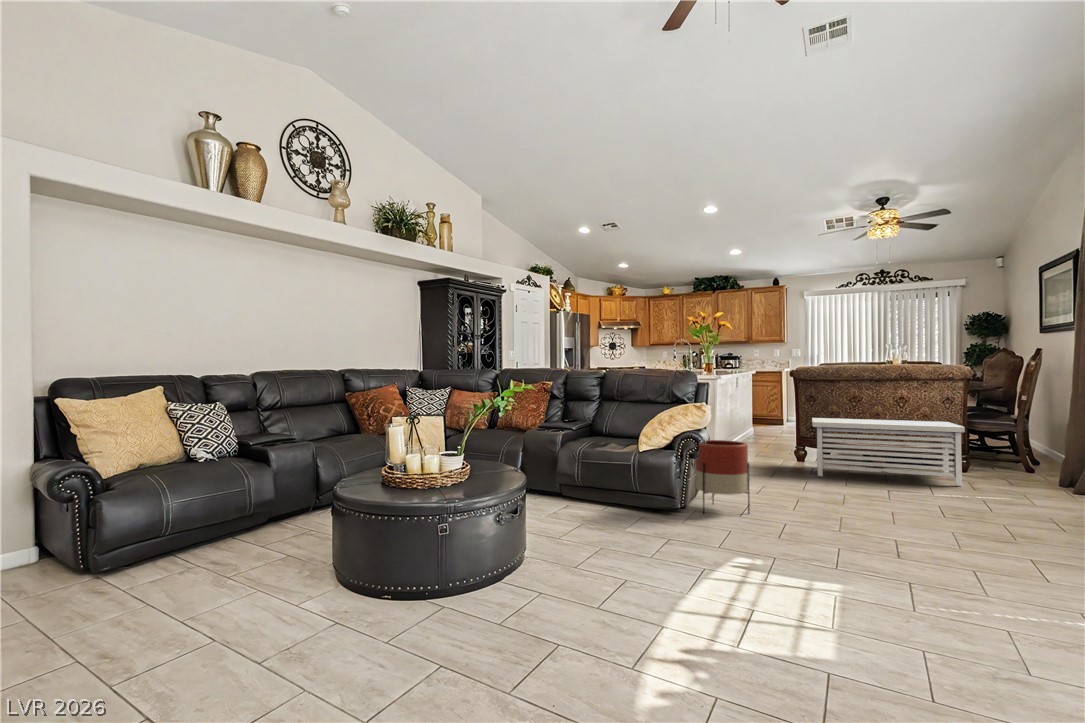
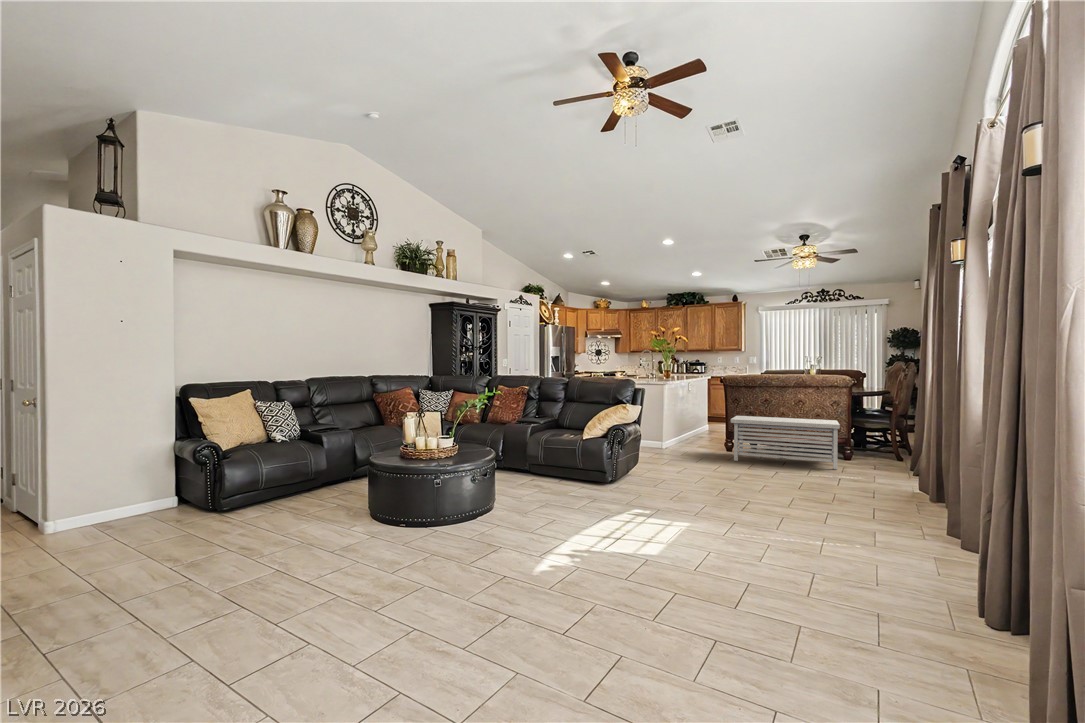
planter: present [696,440,750,513] -> none [627,432,665,486]

